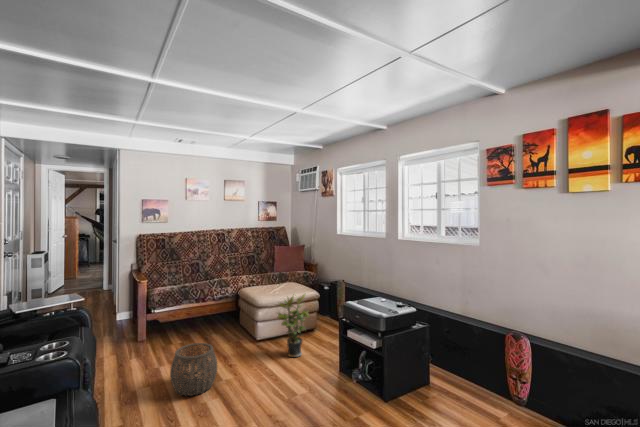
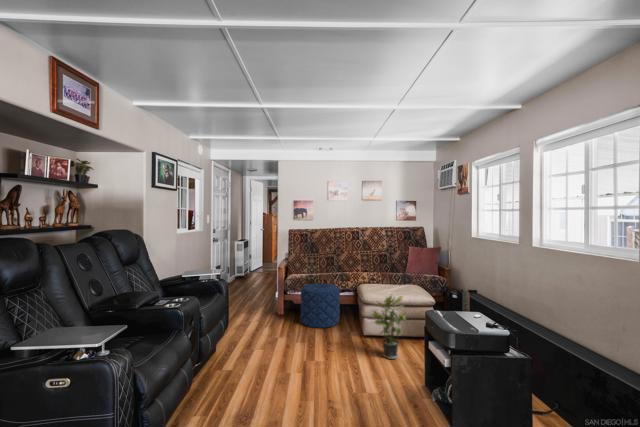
pouf: none [173,293,221,346] -> present [300,284,340,328]
woven basket: present [170,343,217,396] -> none [271,323,309,366]

